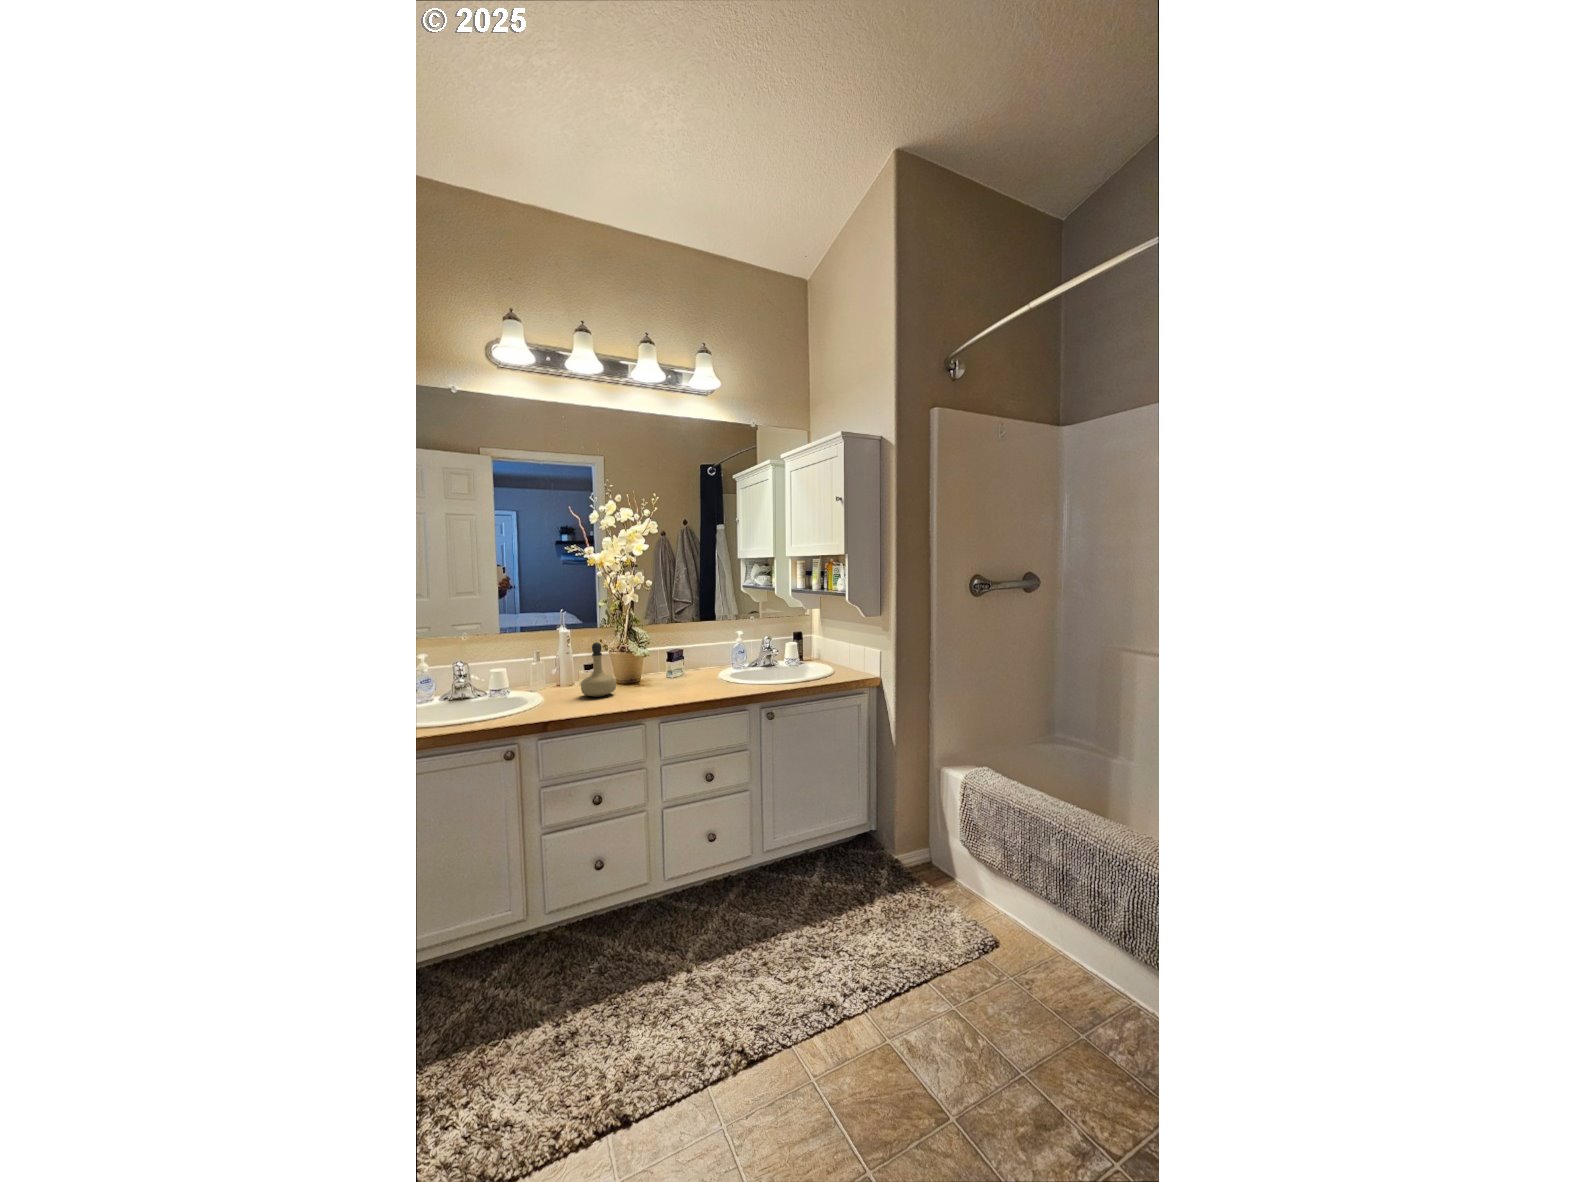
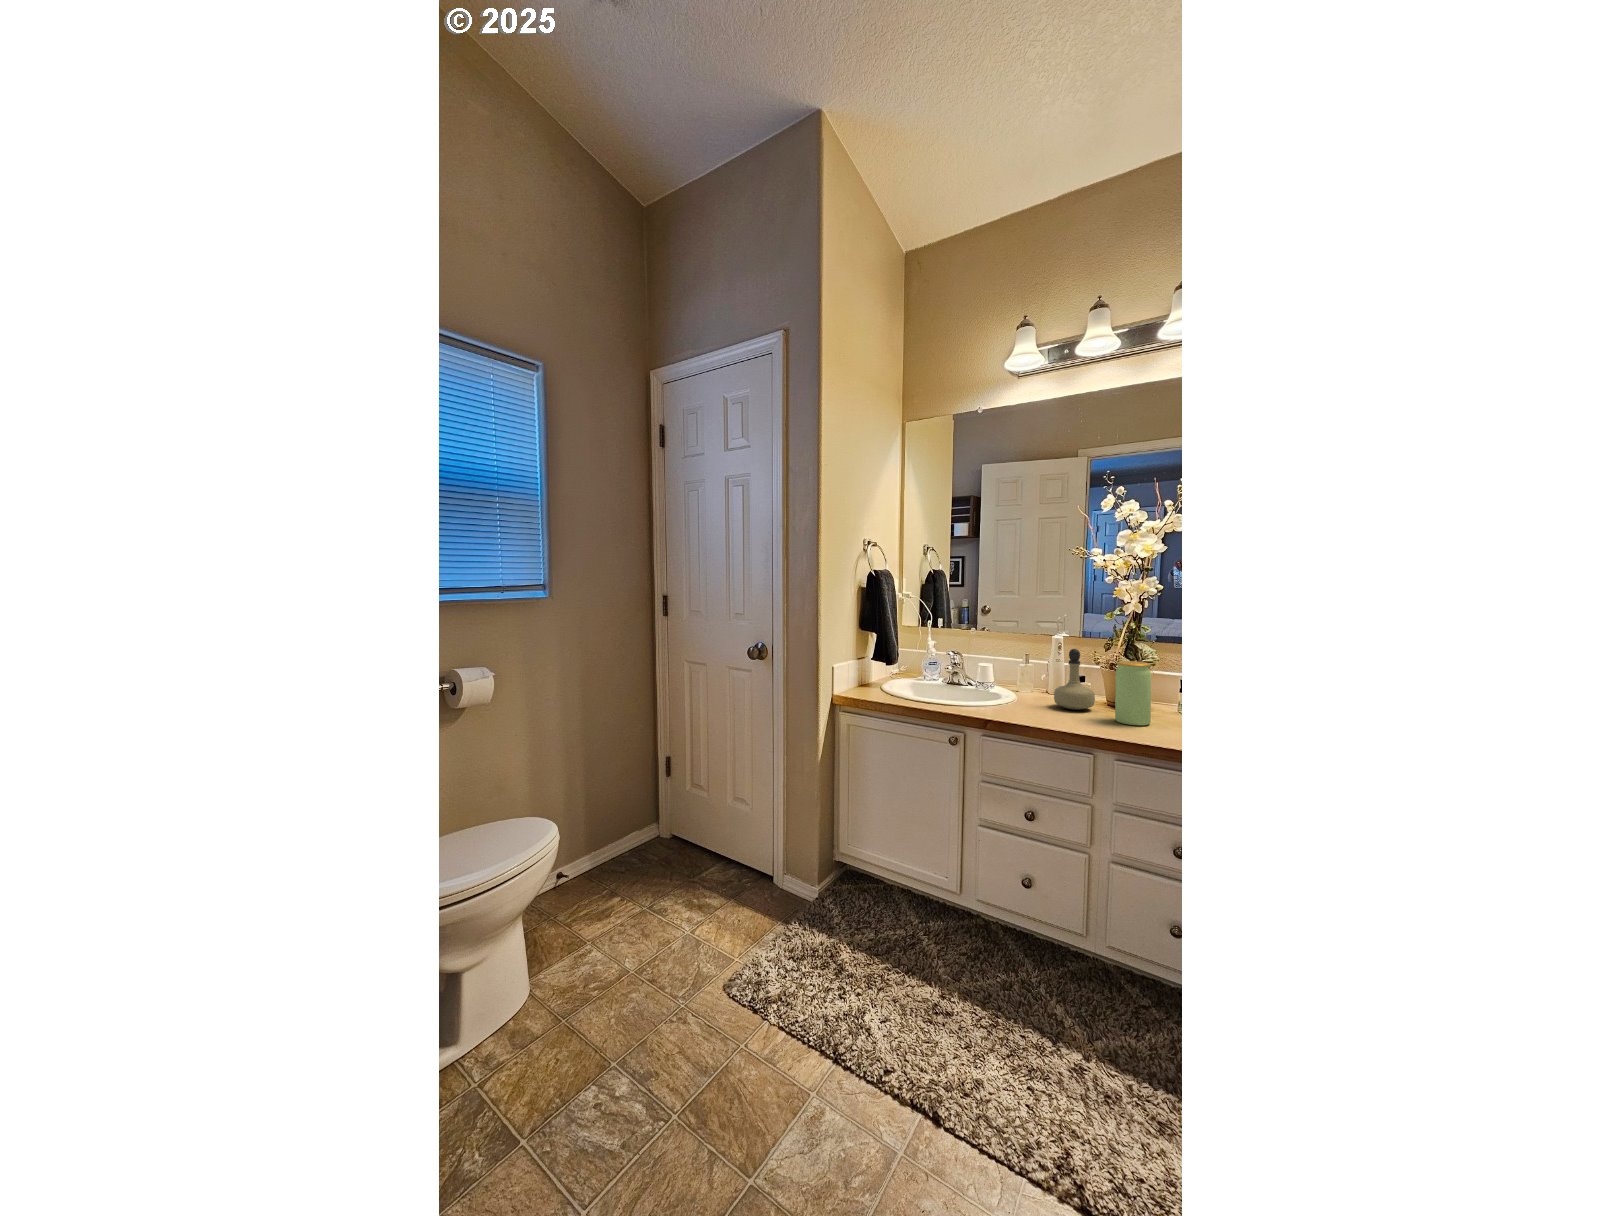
jar: none [638,645,665,696] -> present [1115,661,1151,725]

